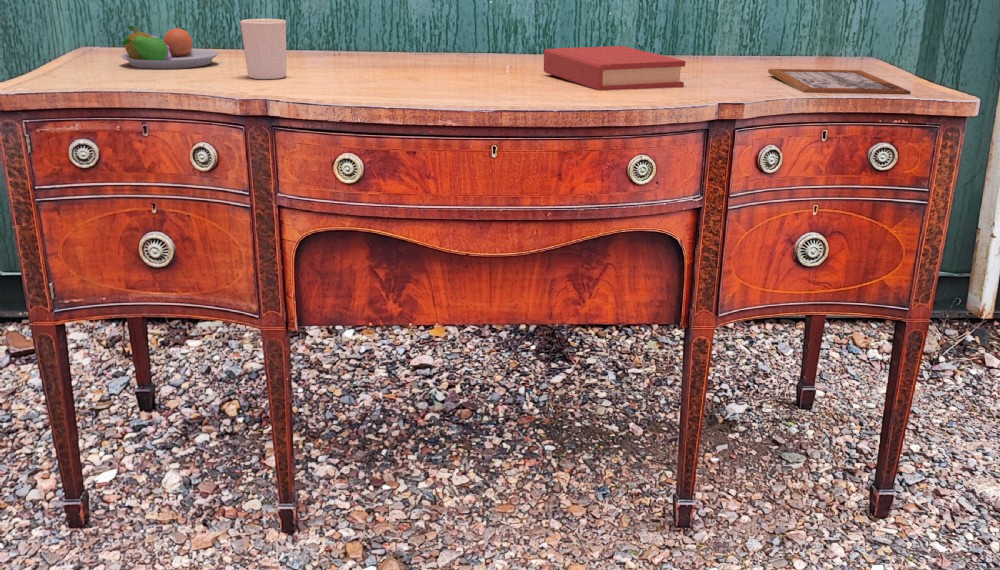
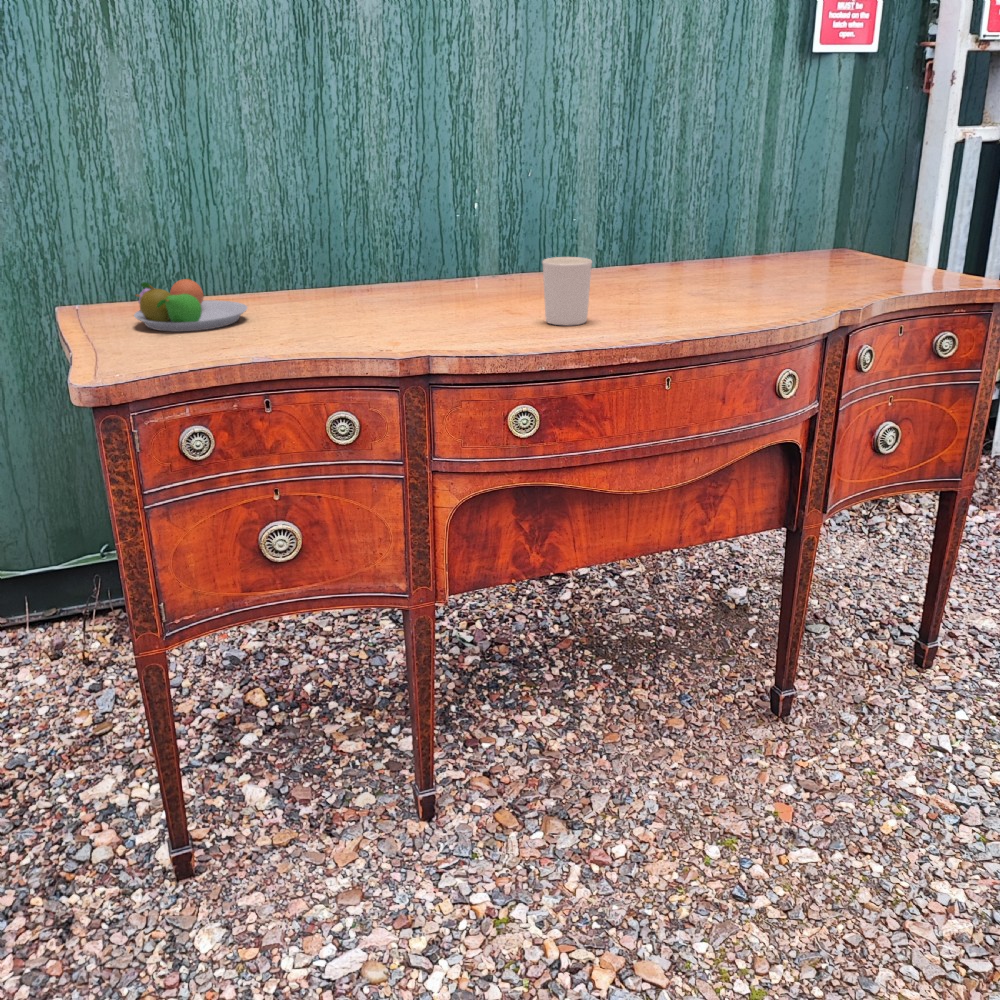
candle holder: present [240,19,287,79] -> present [542,257,592,326]
hardback book: present [544,46,686,90] -> none [608,261,766,313]
picture frame: present [768,69,911,95] -> none [792,267,952,297]

